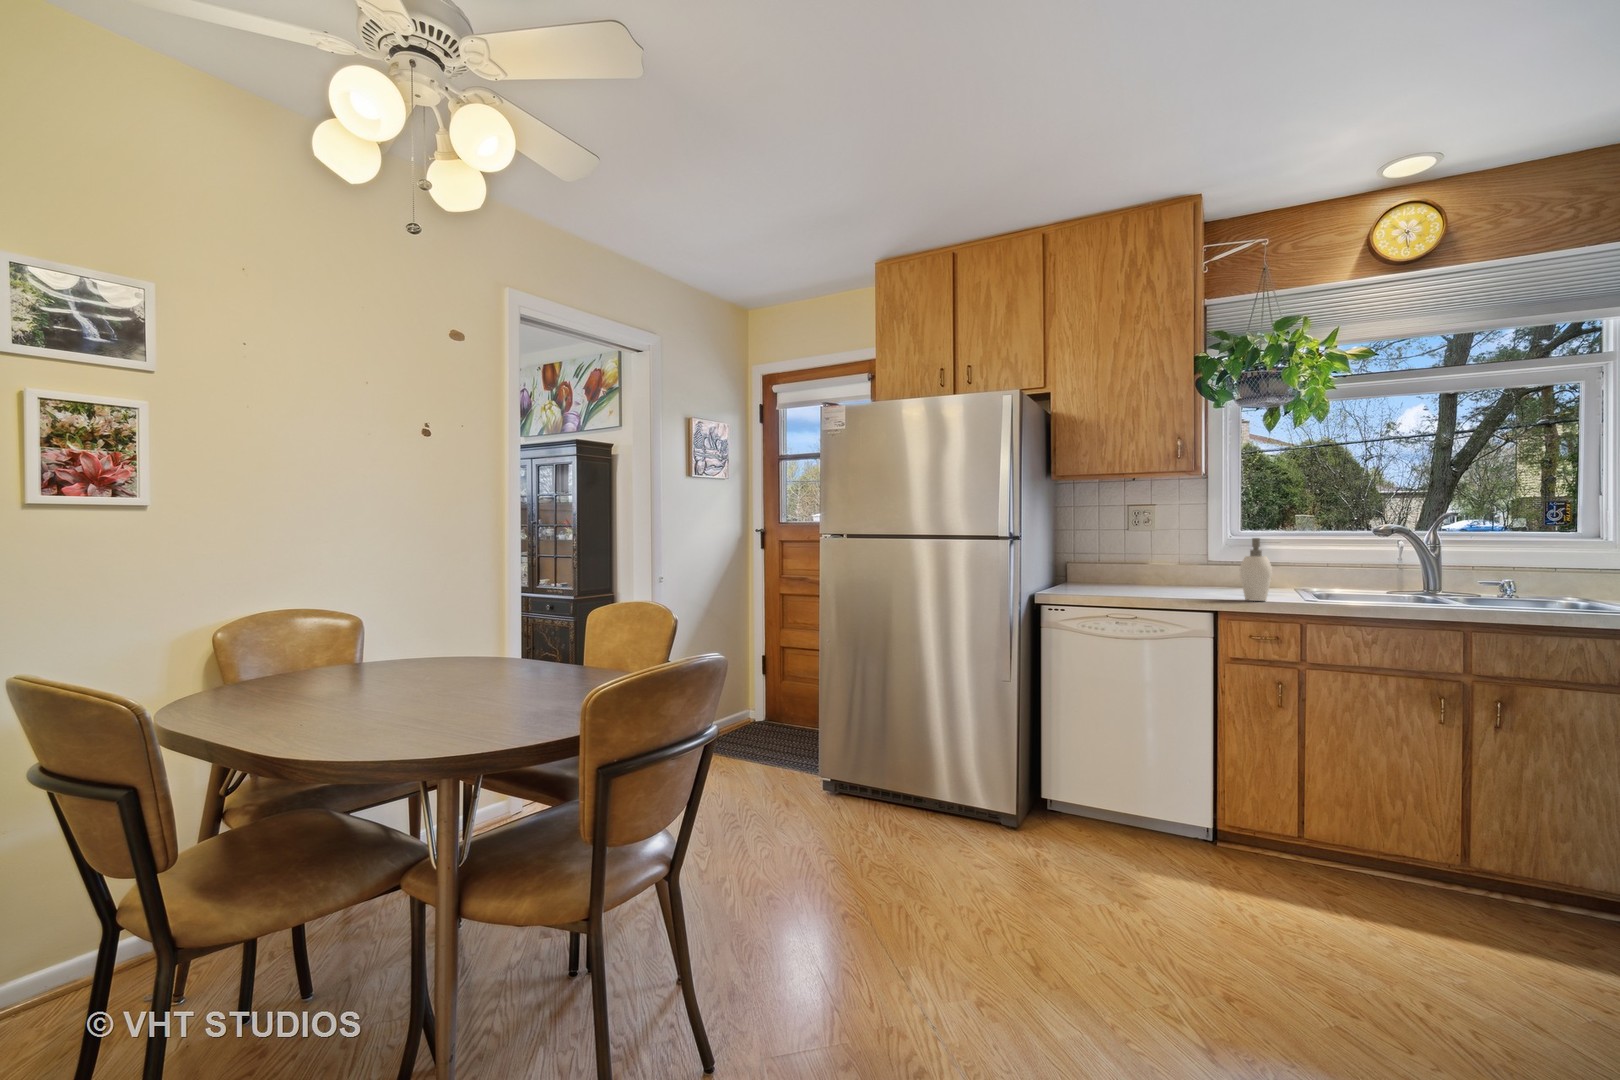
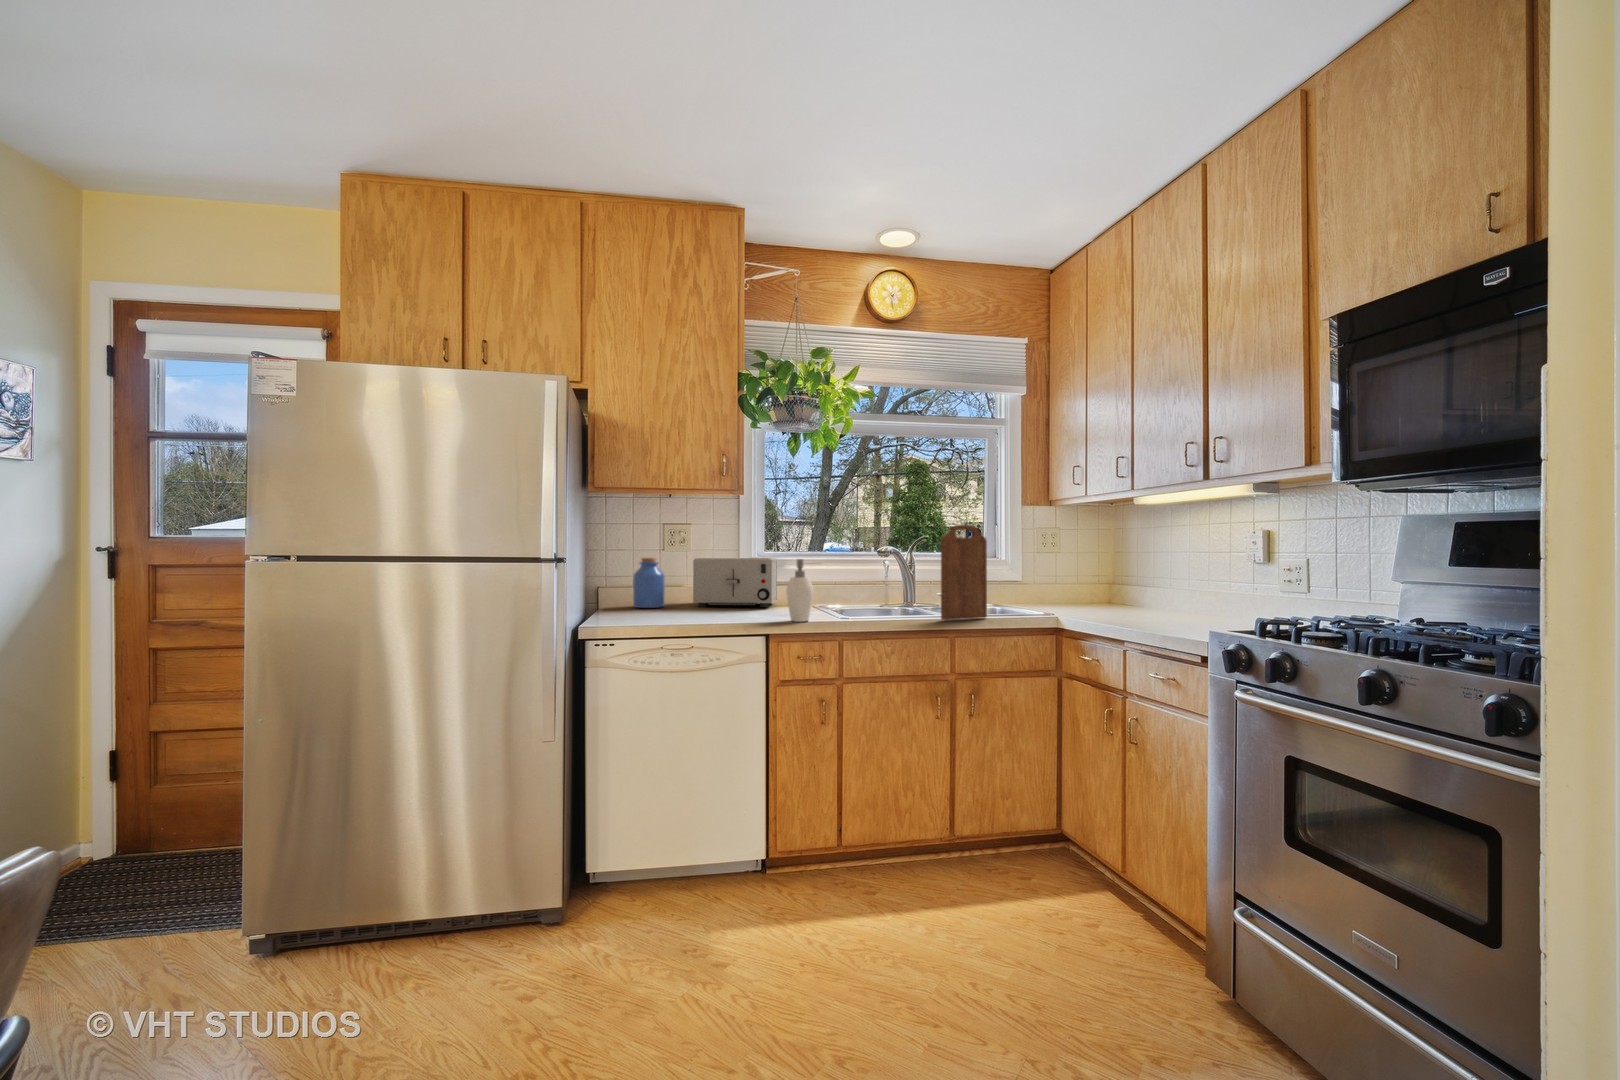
cutting board: none [1455,497,1539,613] -> present [941,525,987,620]
jar: none [1092,538,1122,582] -> present [633,558,665,608]
toaster: none [1150,538,1247,587] -> present [693,557,777,607]

